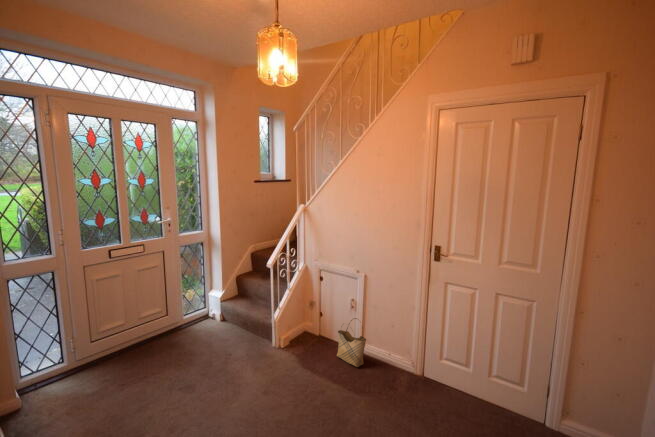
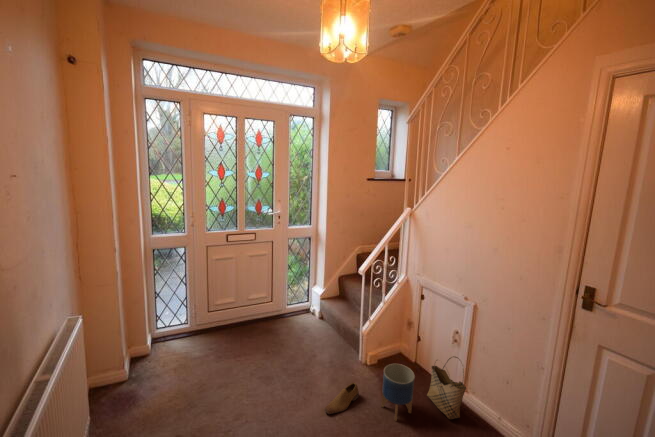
planter: none [304,336,329,382] -> present [381,364,415,421]
shoe: none [257,364,283,396] -> present [325,383,359,414]

